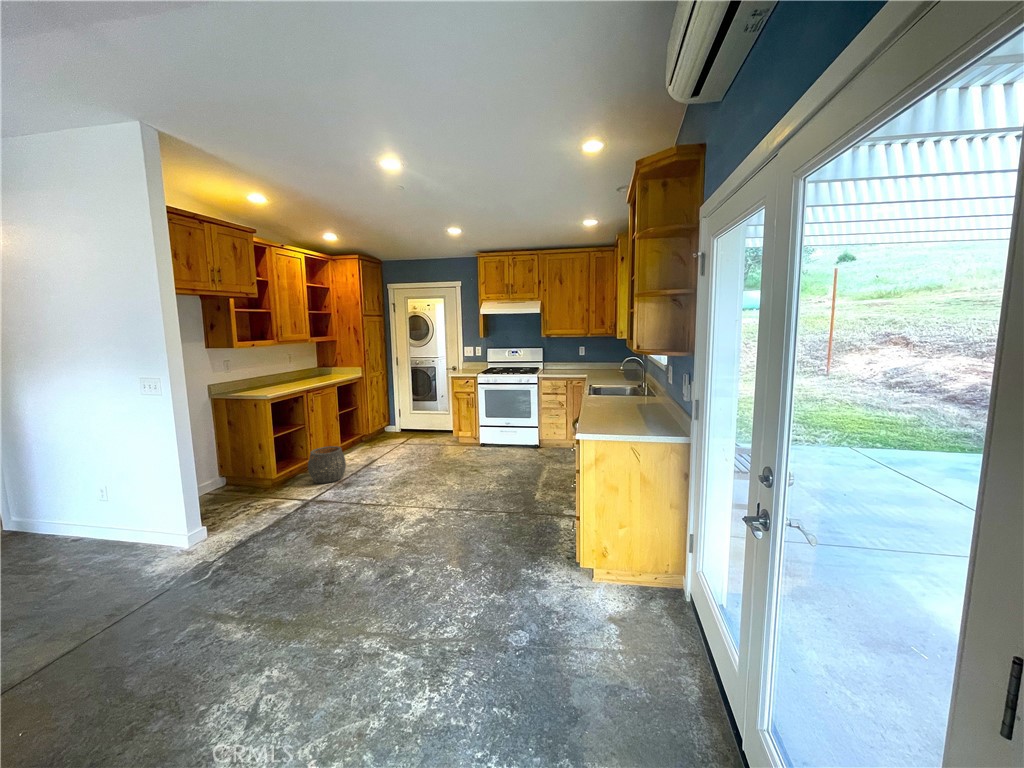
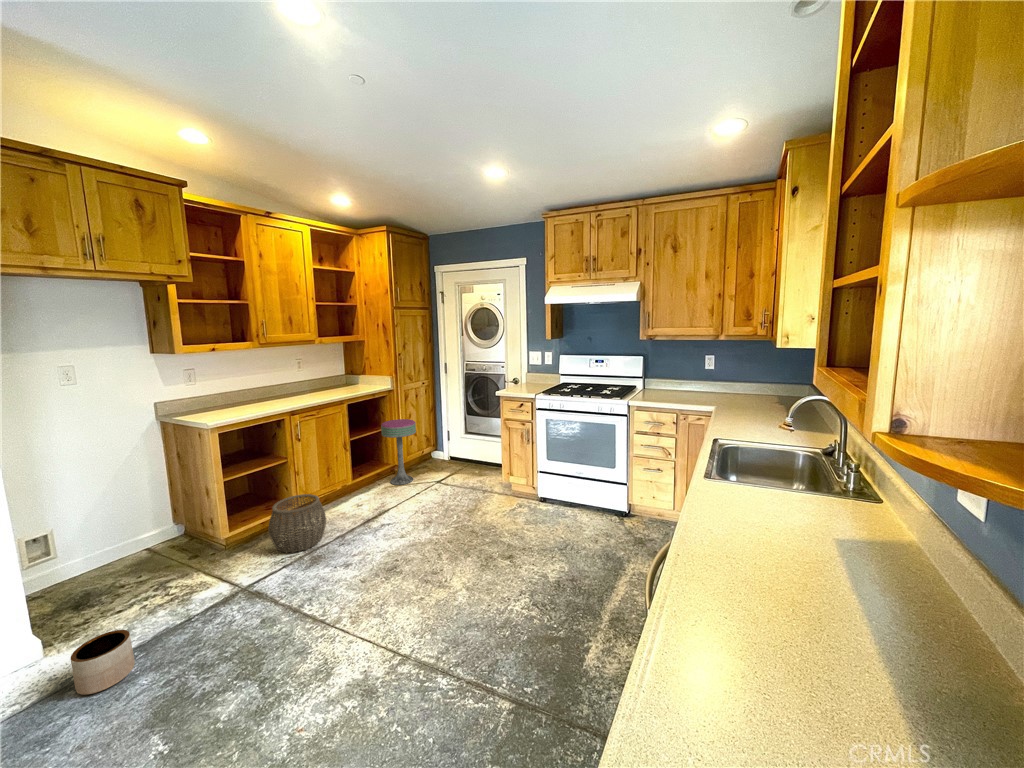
bar stool: none [358,399,385,448] -> present [381,419,416,485]
planter: none [254,507,283,537] -> present [71,630,135,695]

